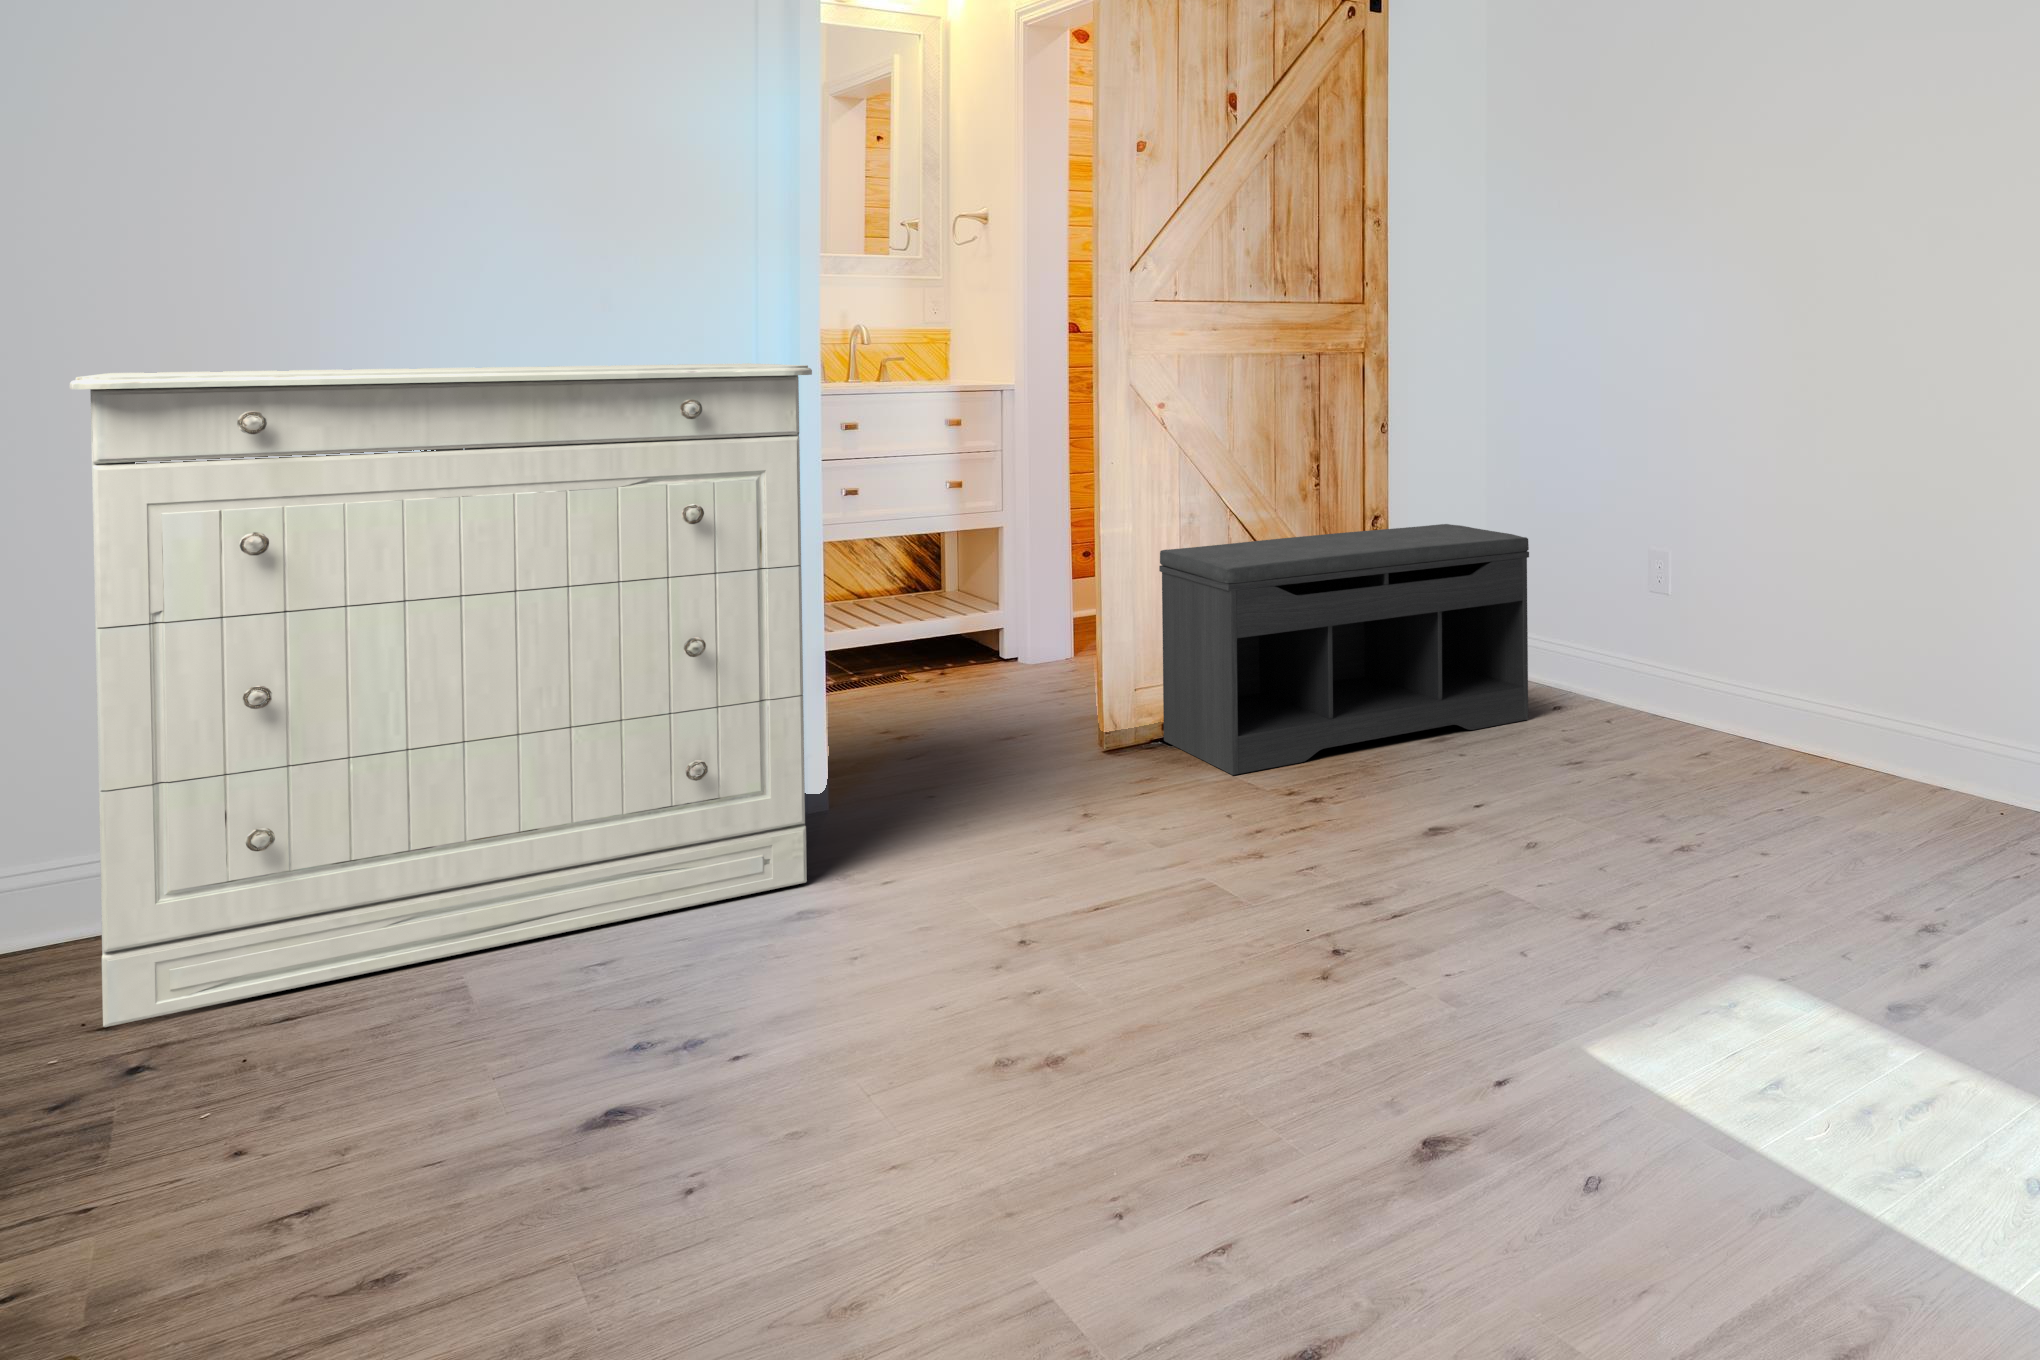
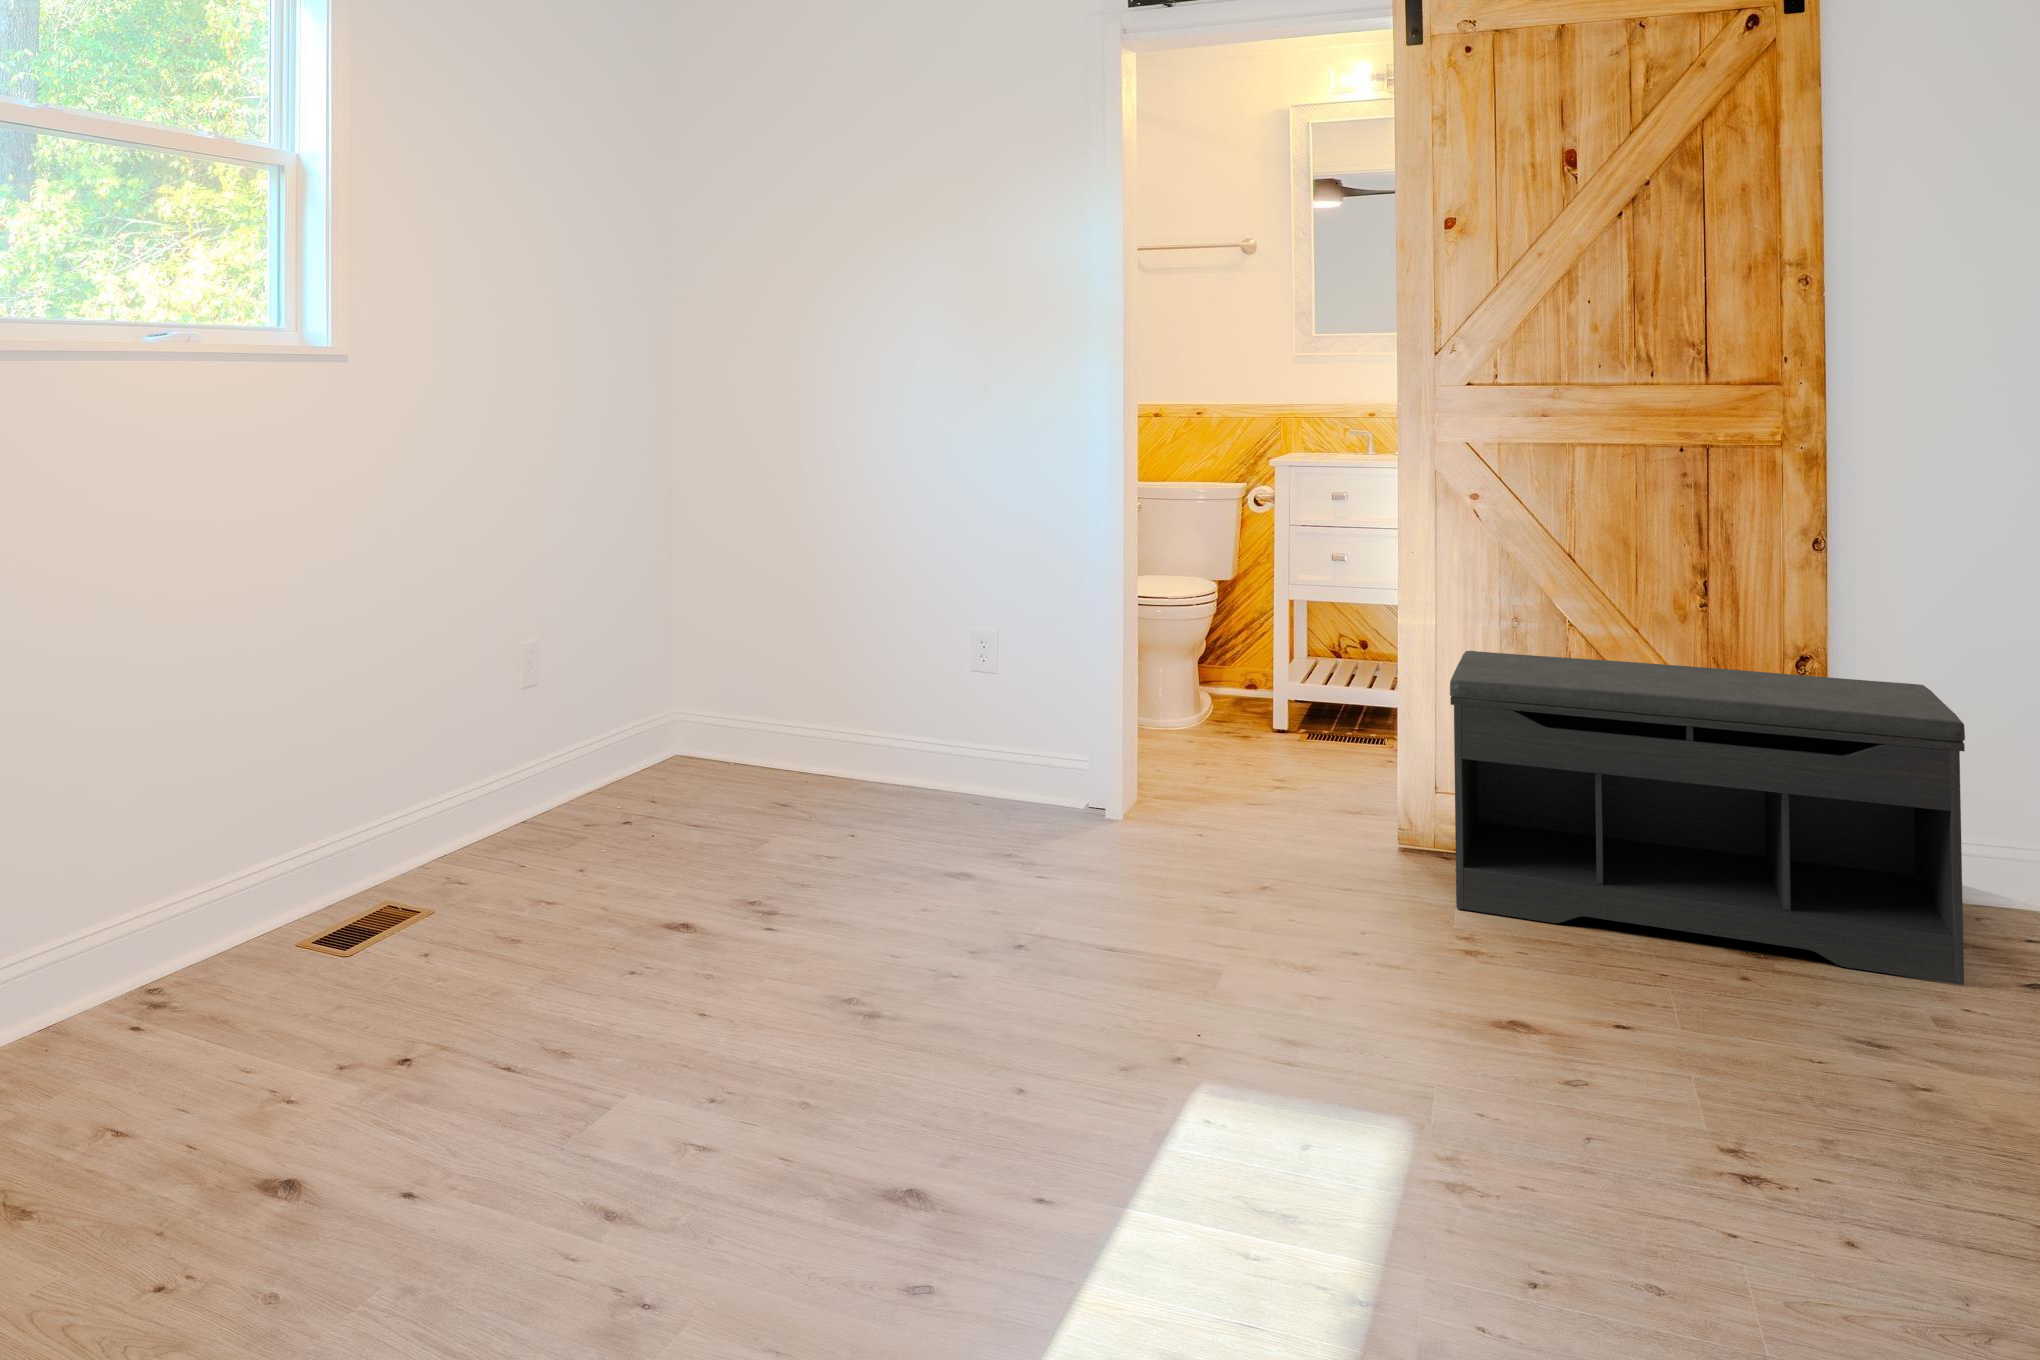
dresser: present [70,363,812,1027] -> none [637,436,1072,862]

